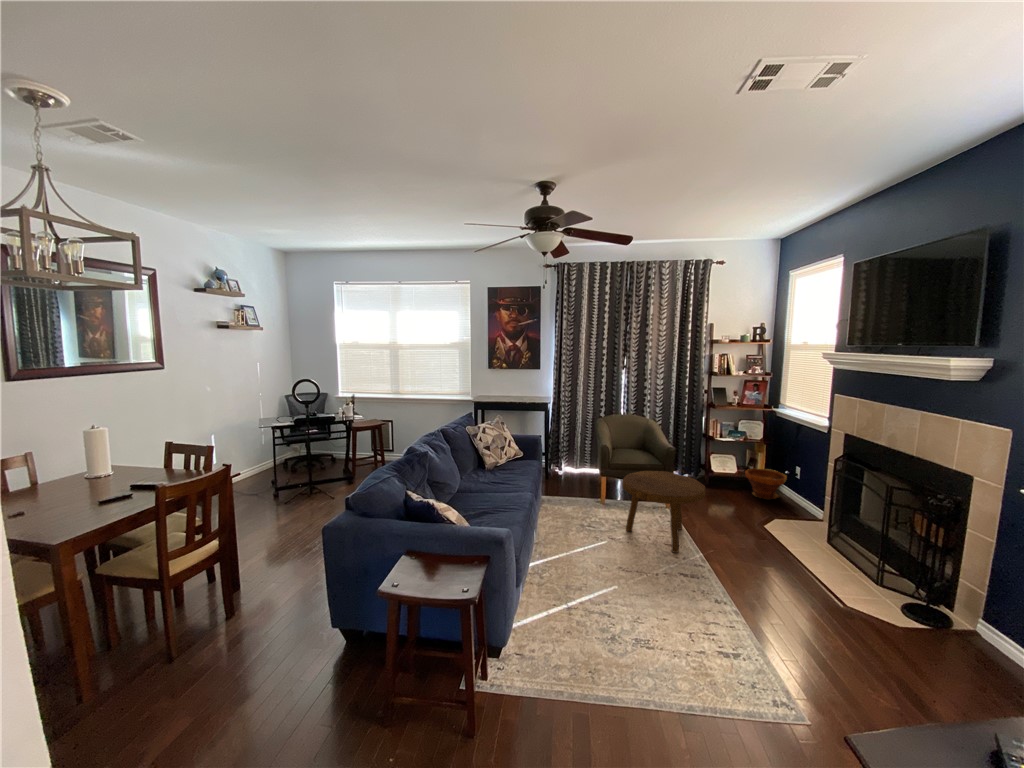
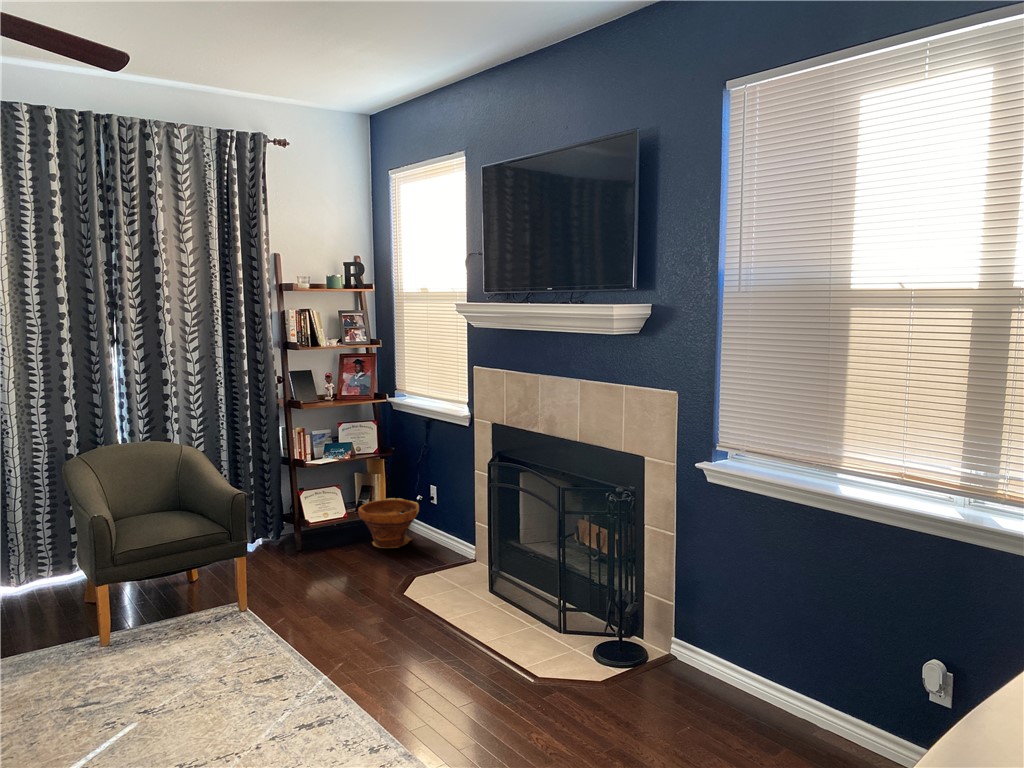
footstool: present [622,471,705,553] -> none [153,541,319,694]

